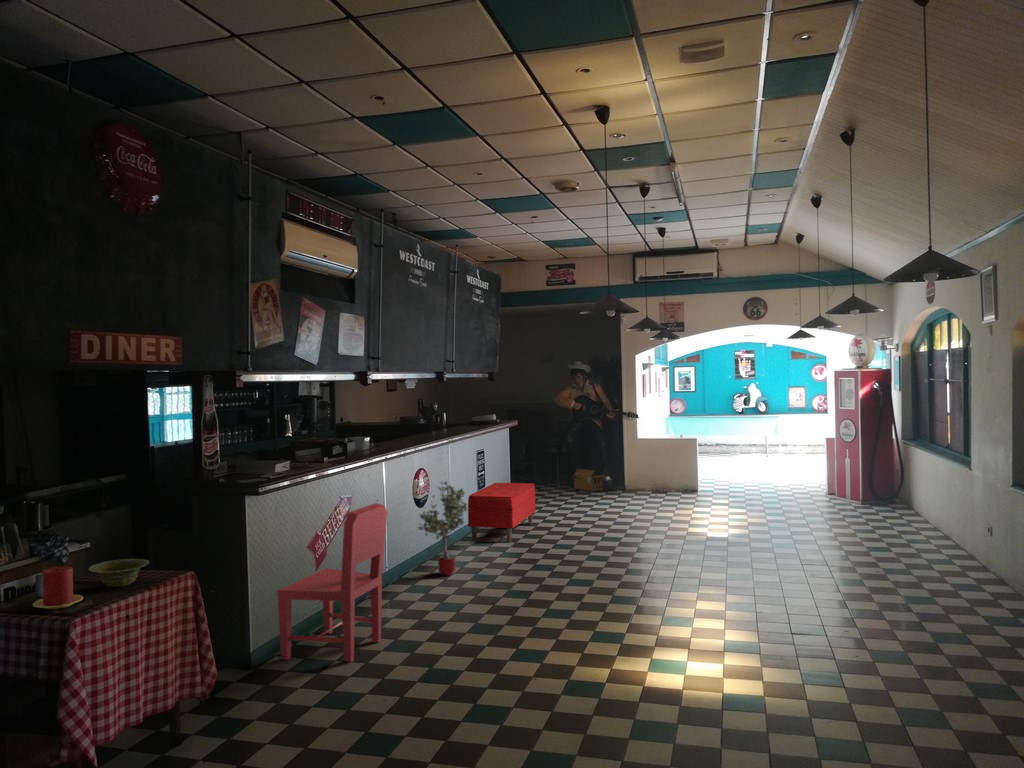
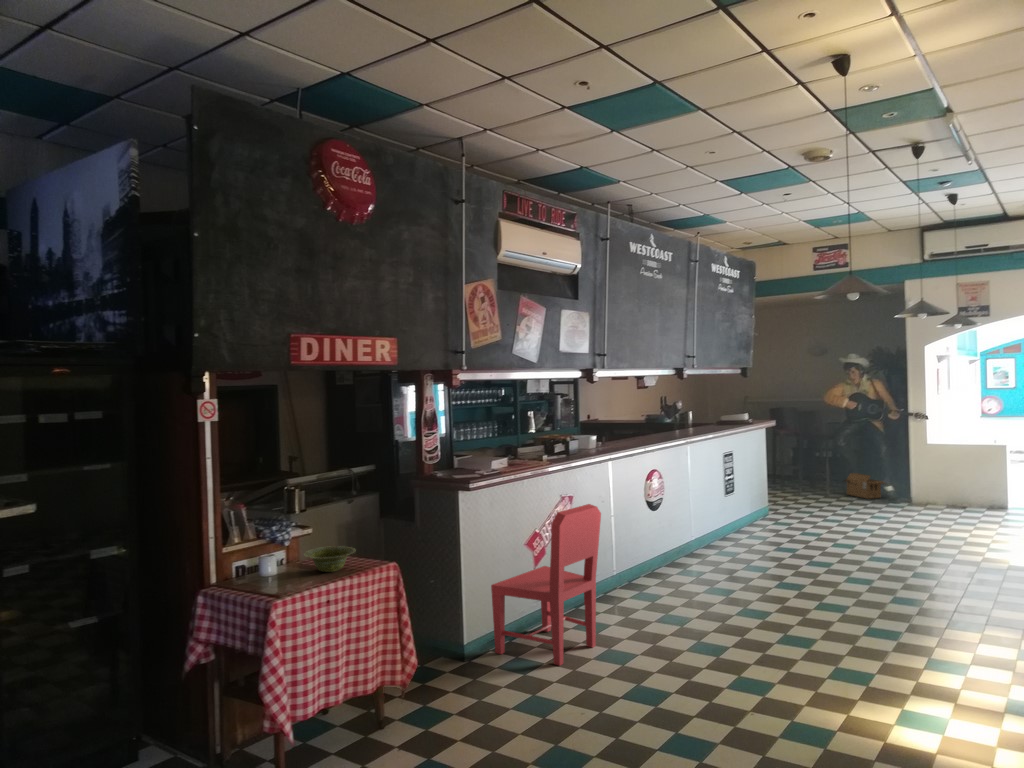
potted tree: present [419,482,468,576] -> none [649,481,707,582]
bench: present [468,483,535,543] -> none [712,485,792,551]
candle: present [33,566,83,609] -> none [250,550,292,589]

